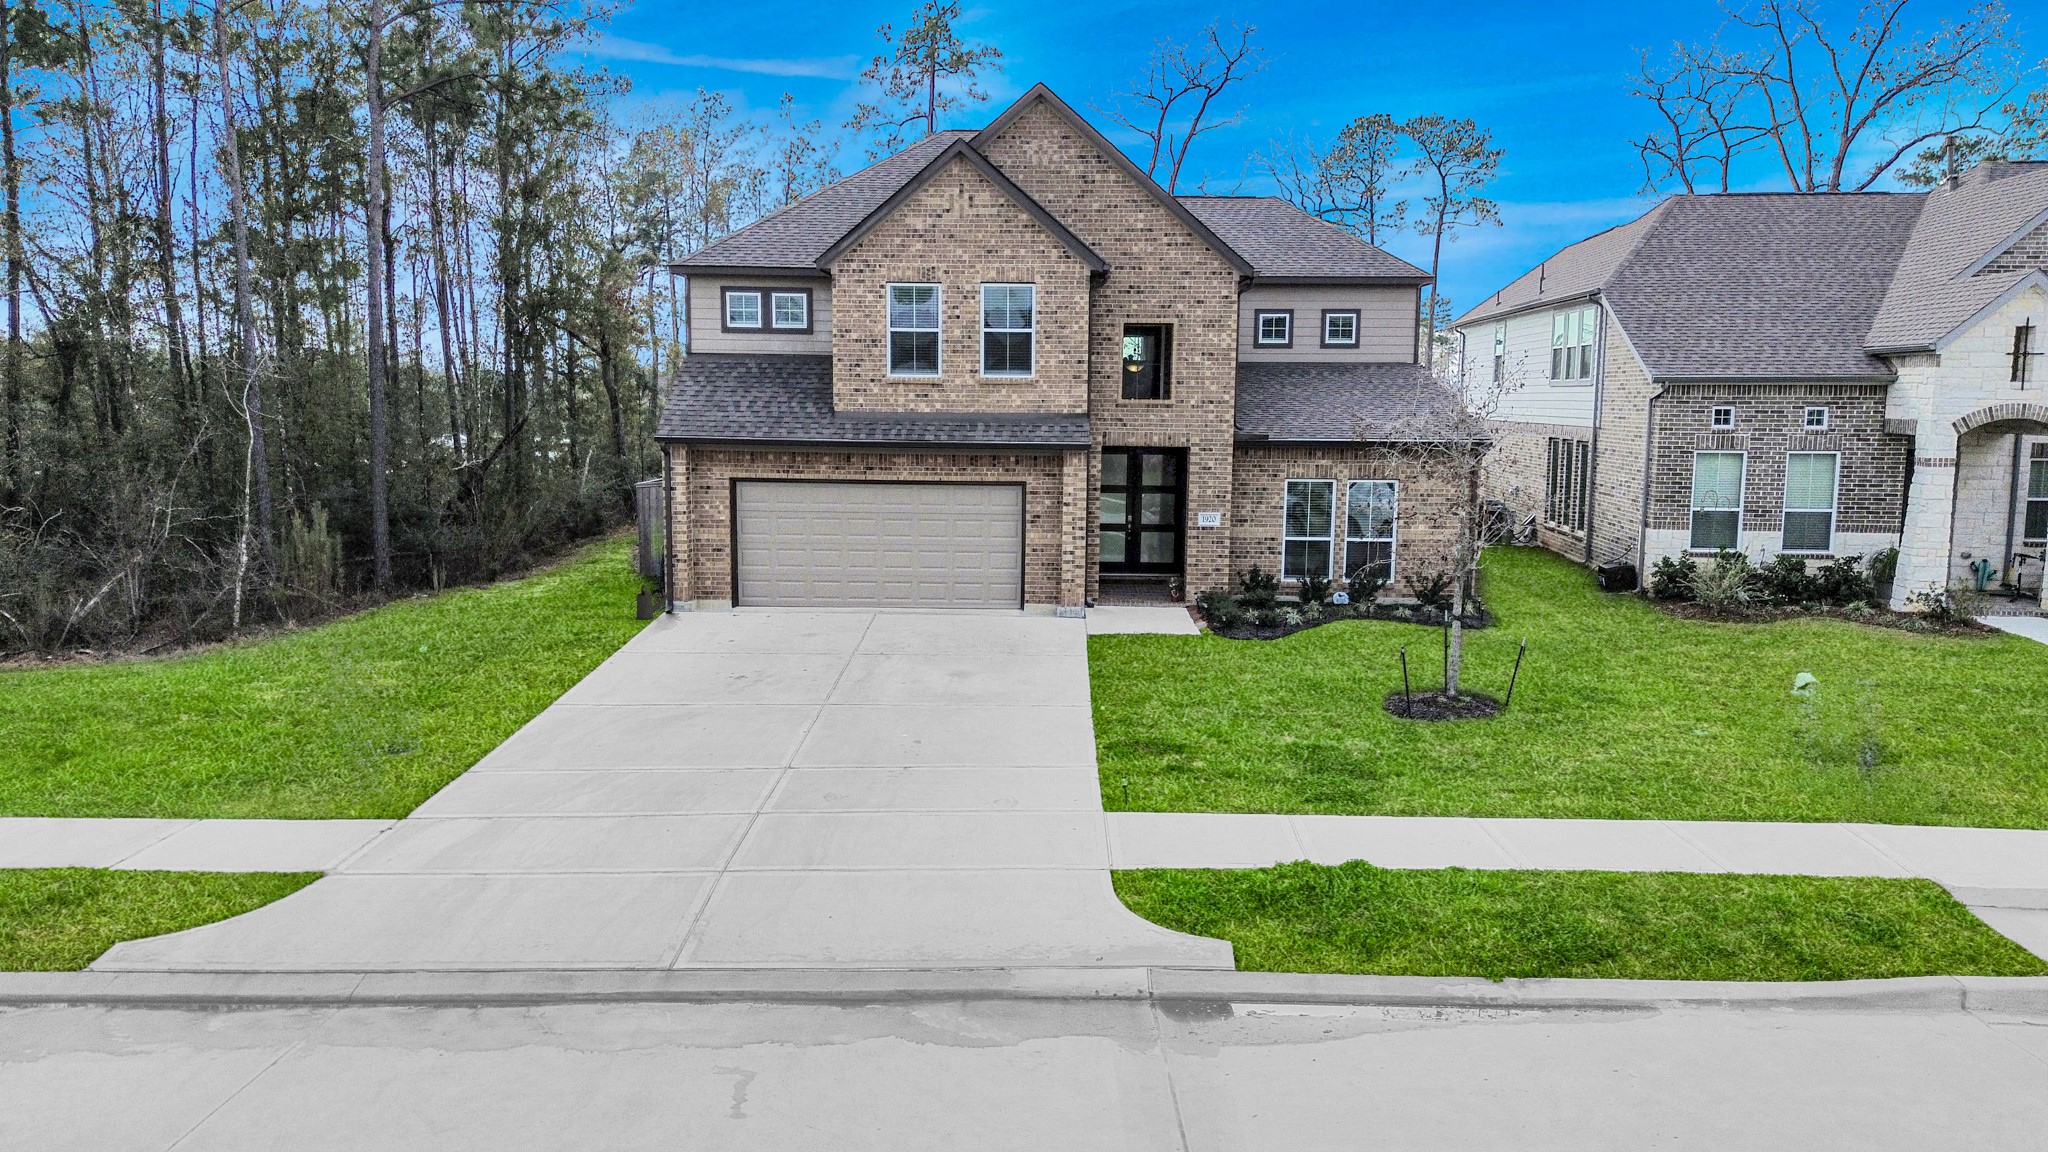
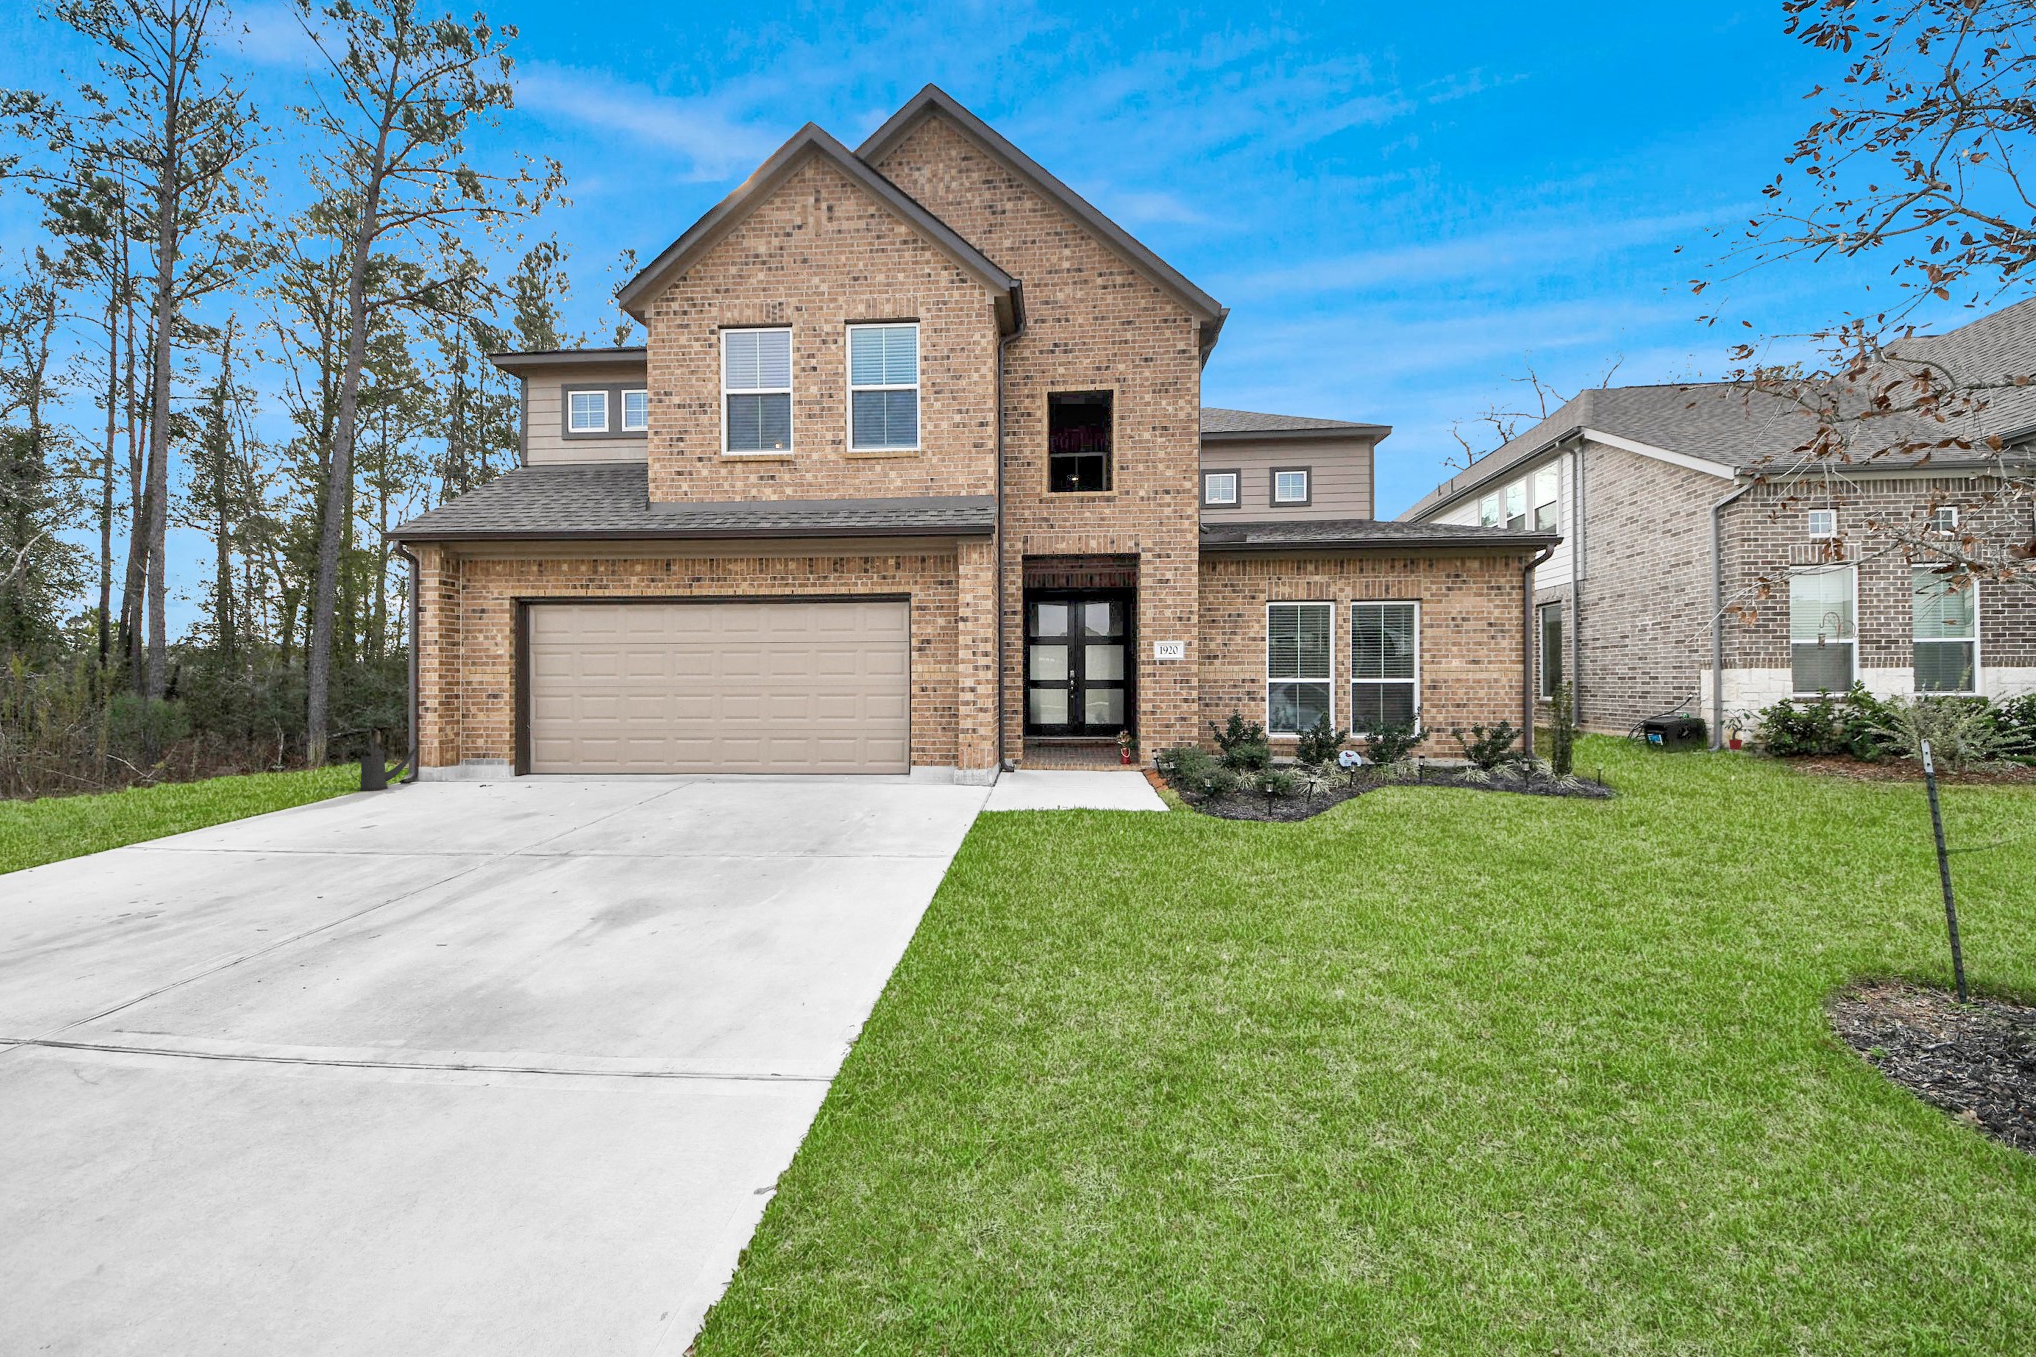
potted plant: none [1612,563,1648,594] -> present [1713,708,1761,749]

